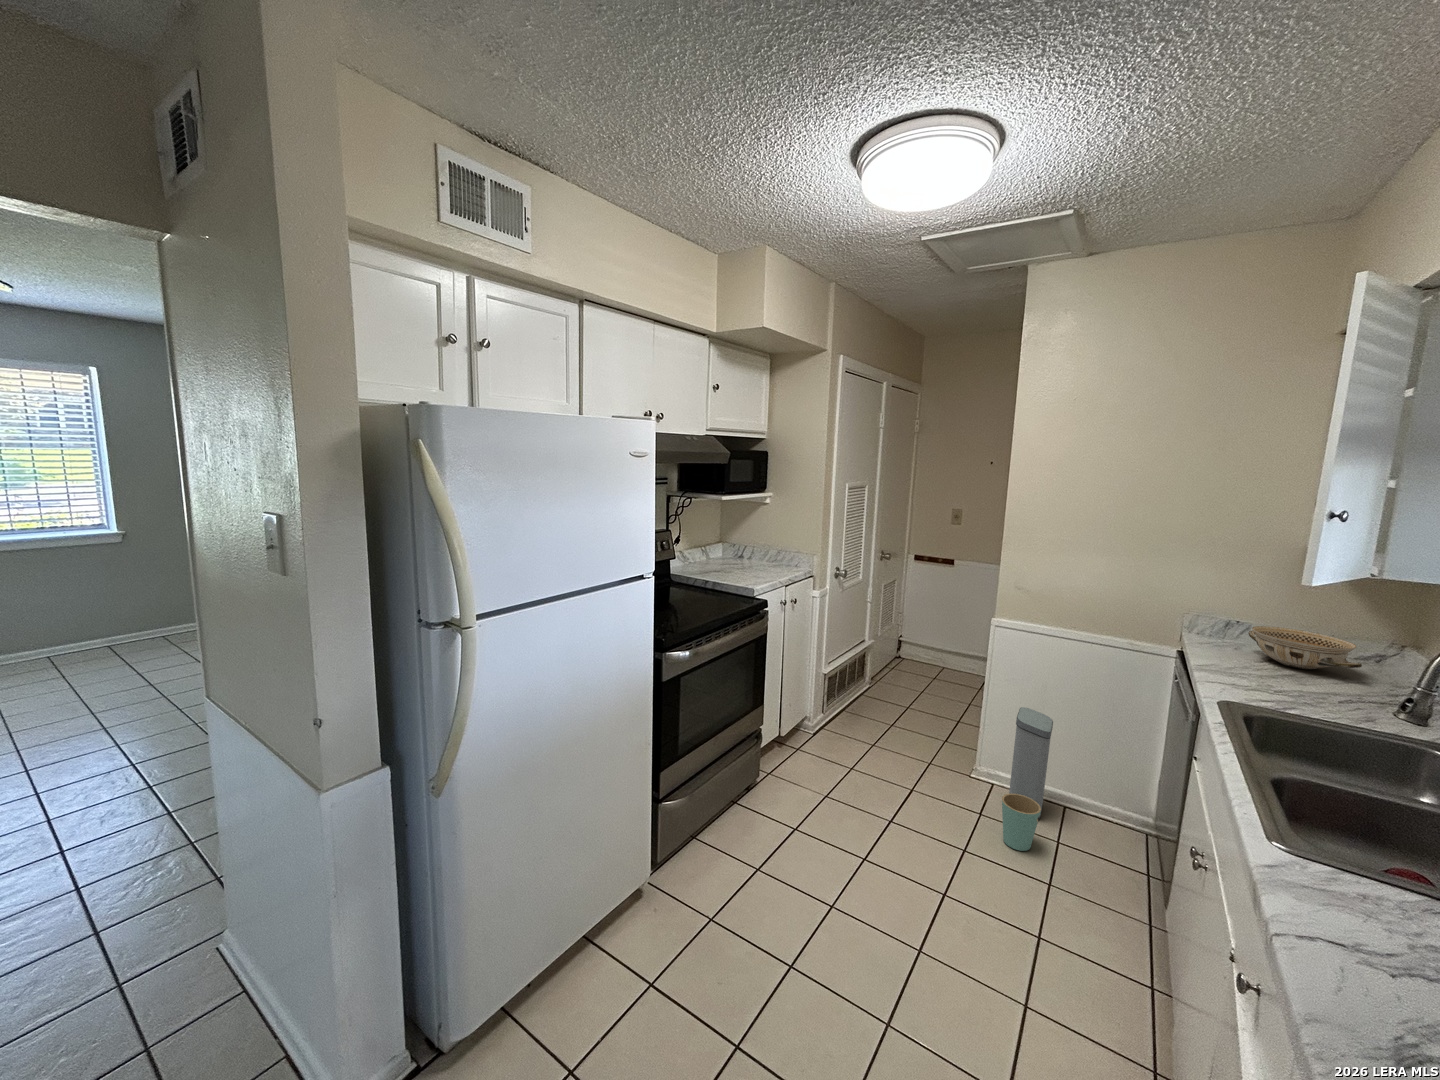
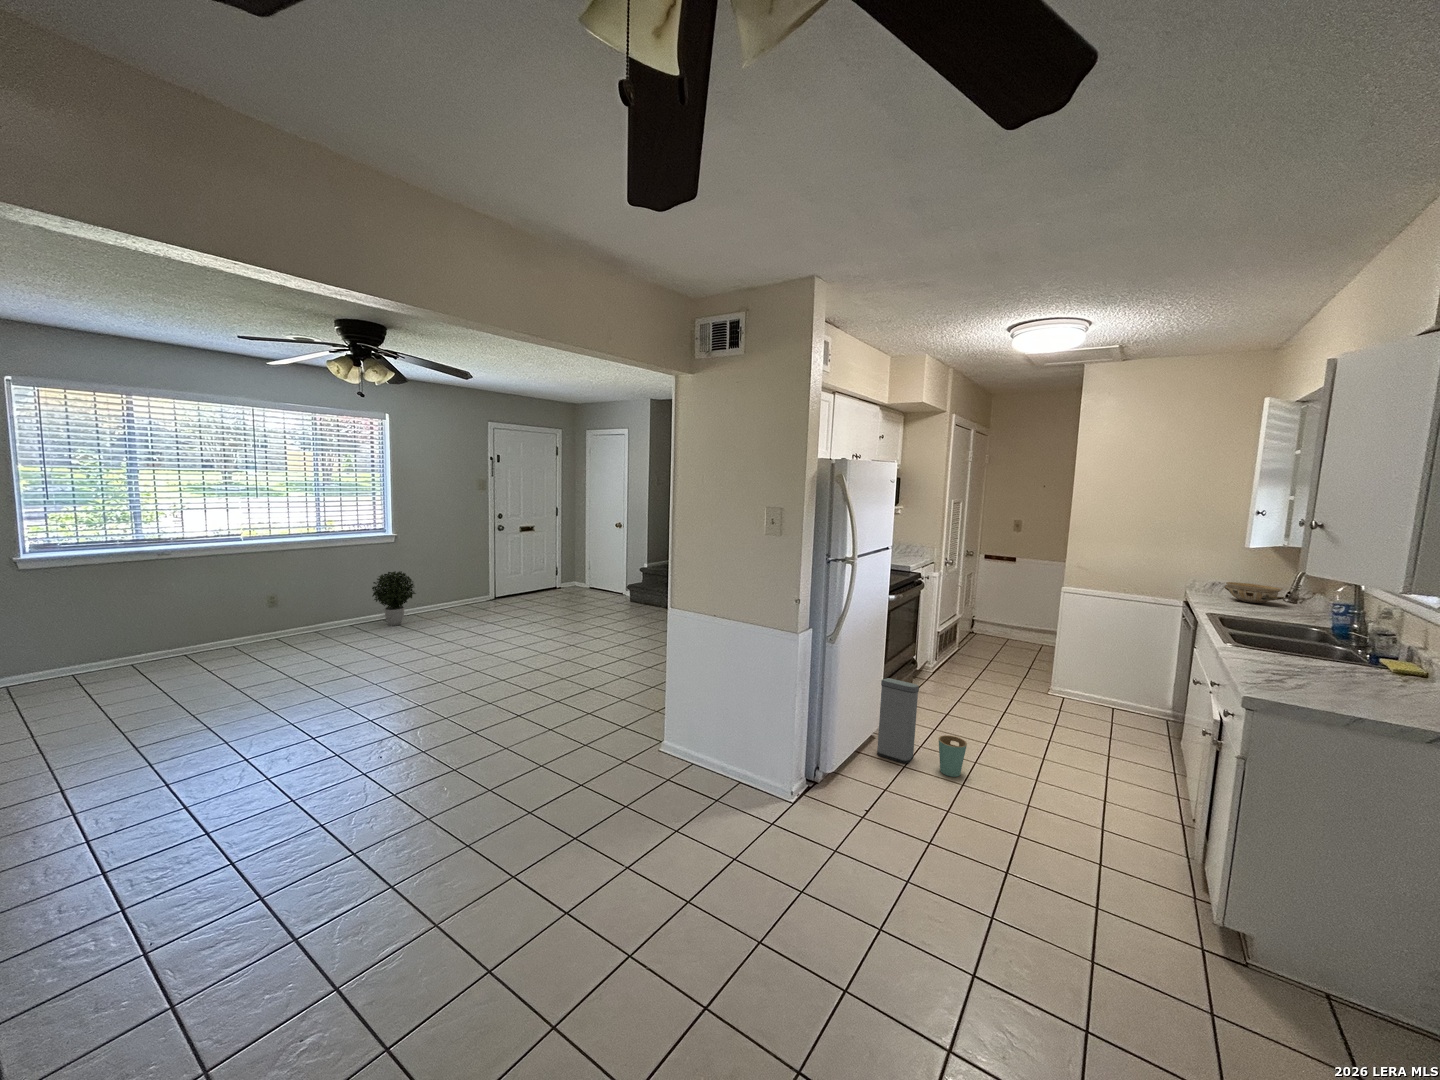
potted plant: none [50,584,130,660] -> present [372,571,416,626]
trash can: present [1002,707,1053,851] -> present [877,678,967,777]

